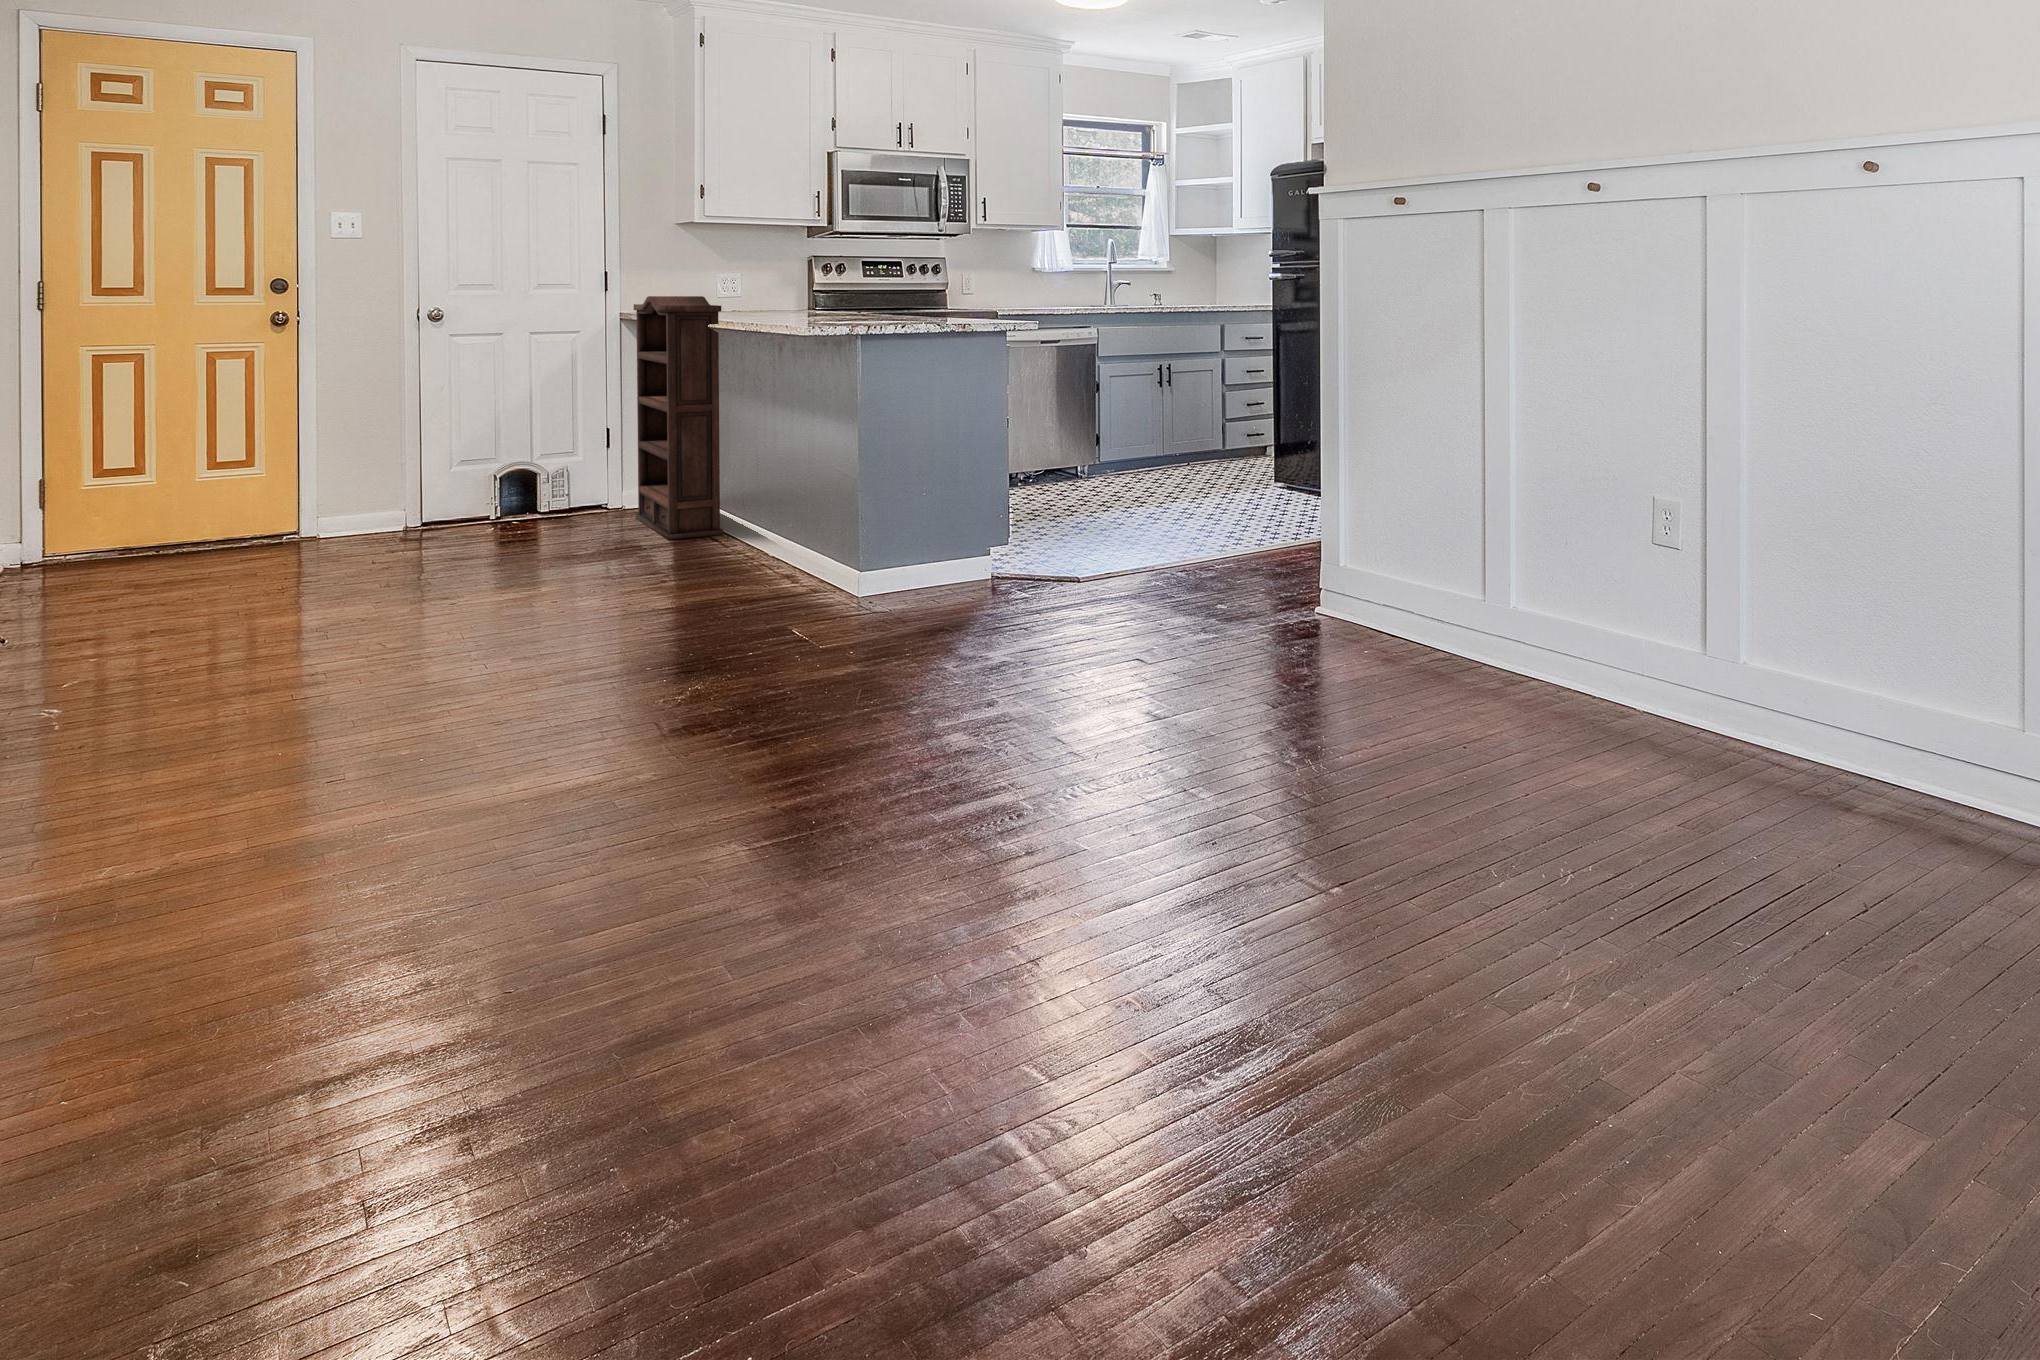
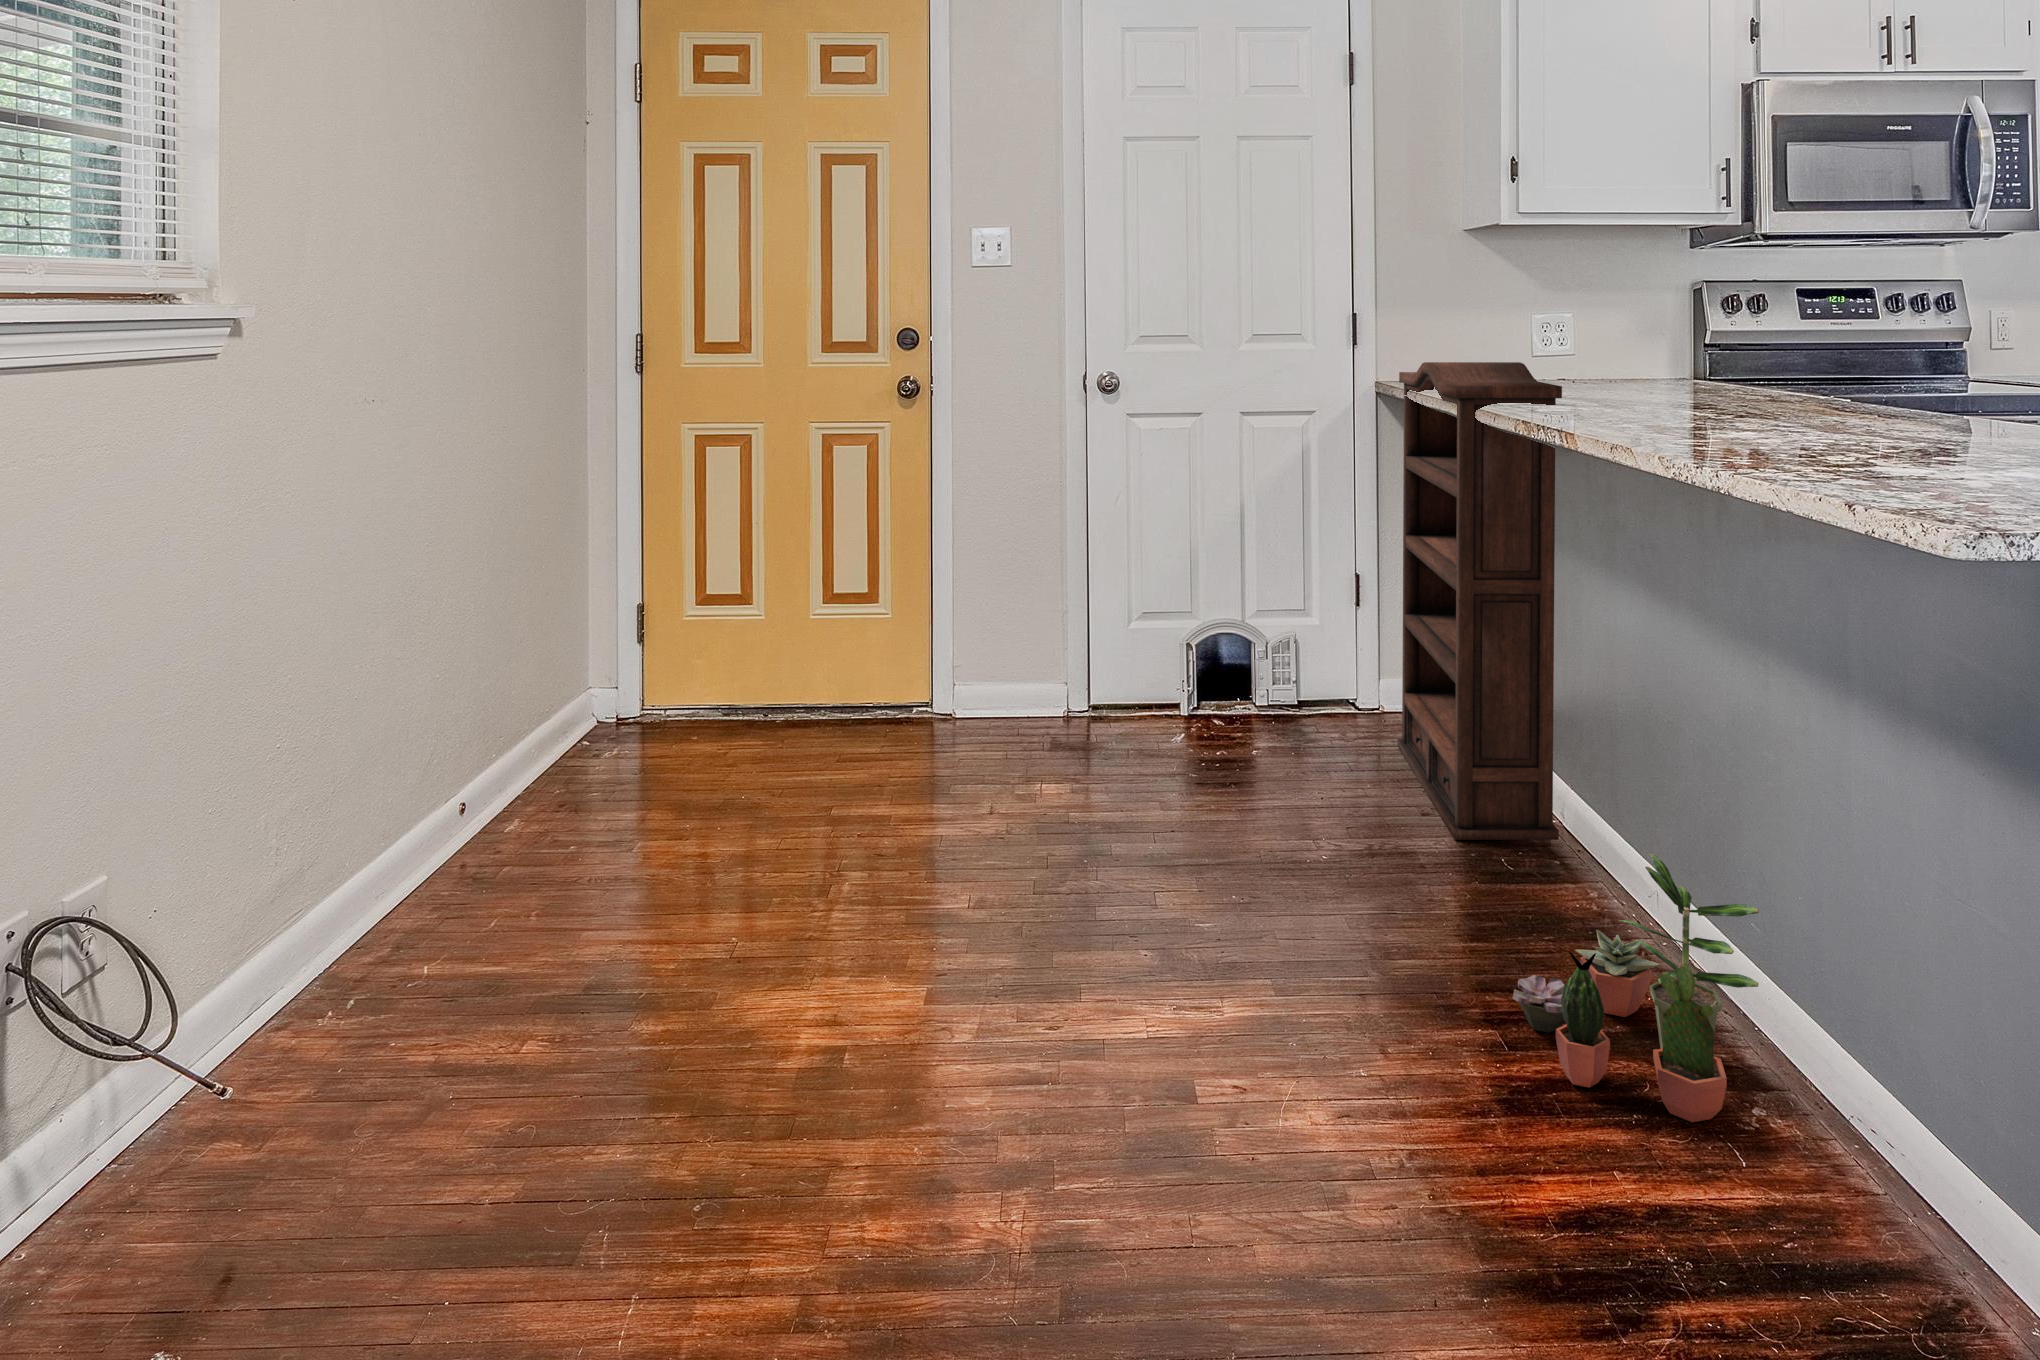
potted plant: none [692,493,793,583] -> present [1513,853,1759,1122]

